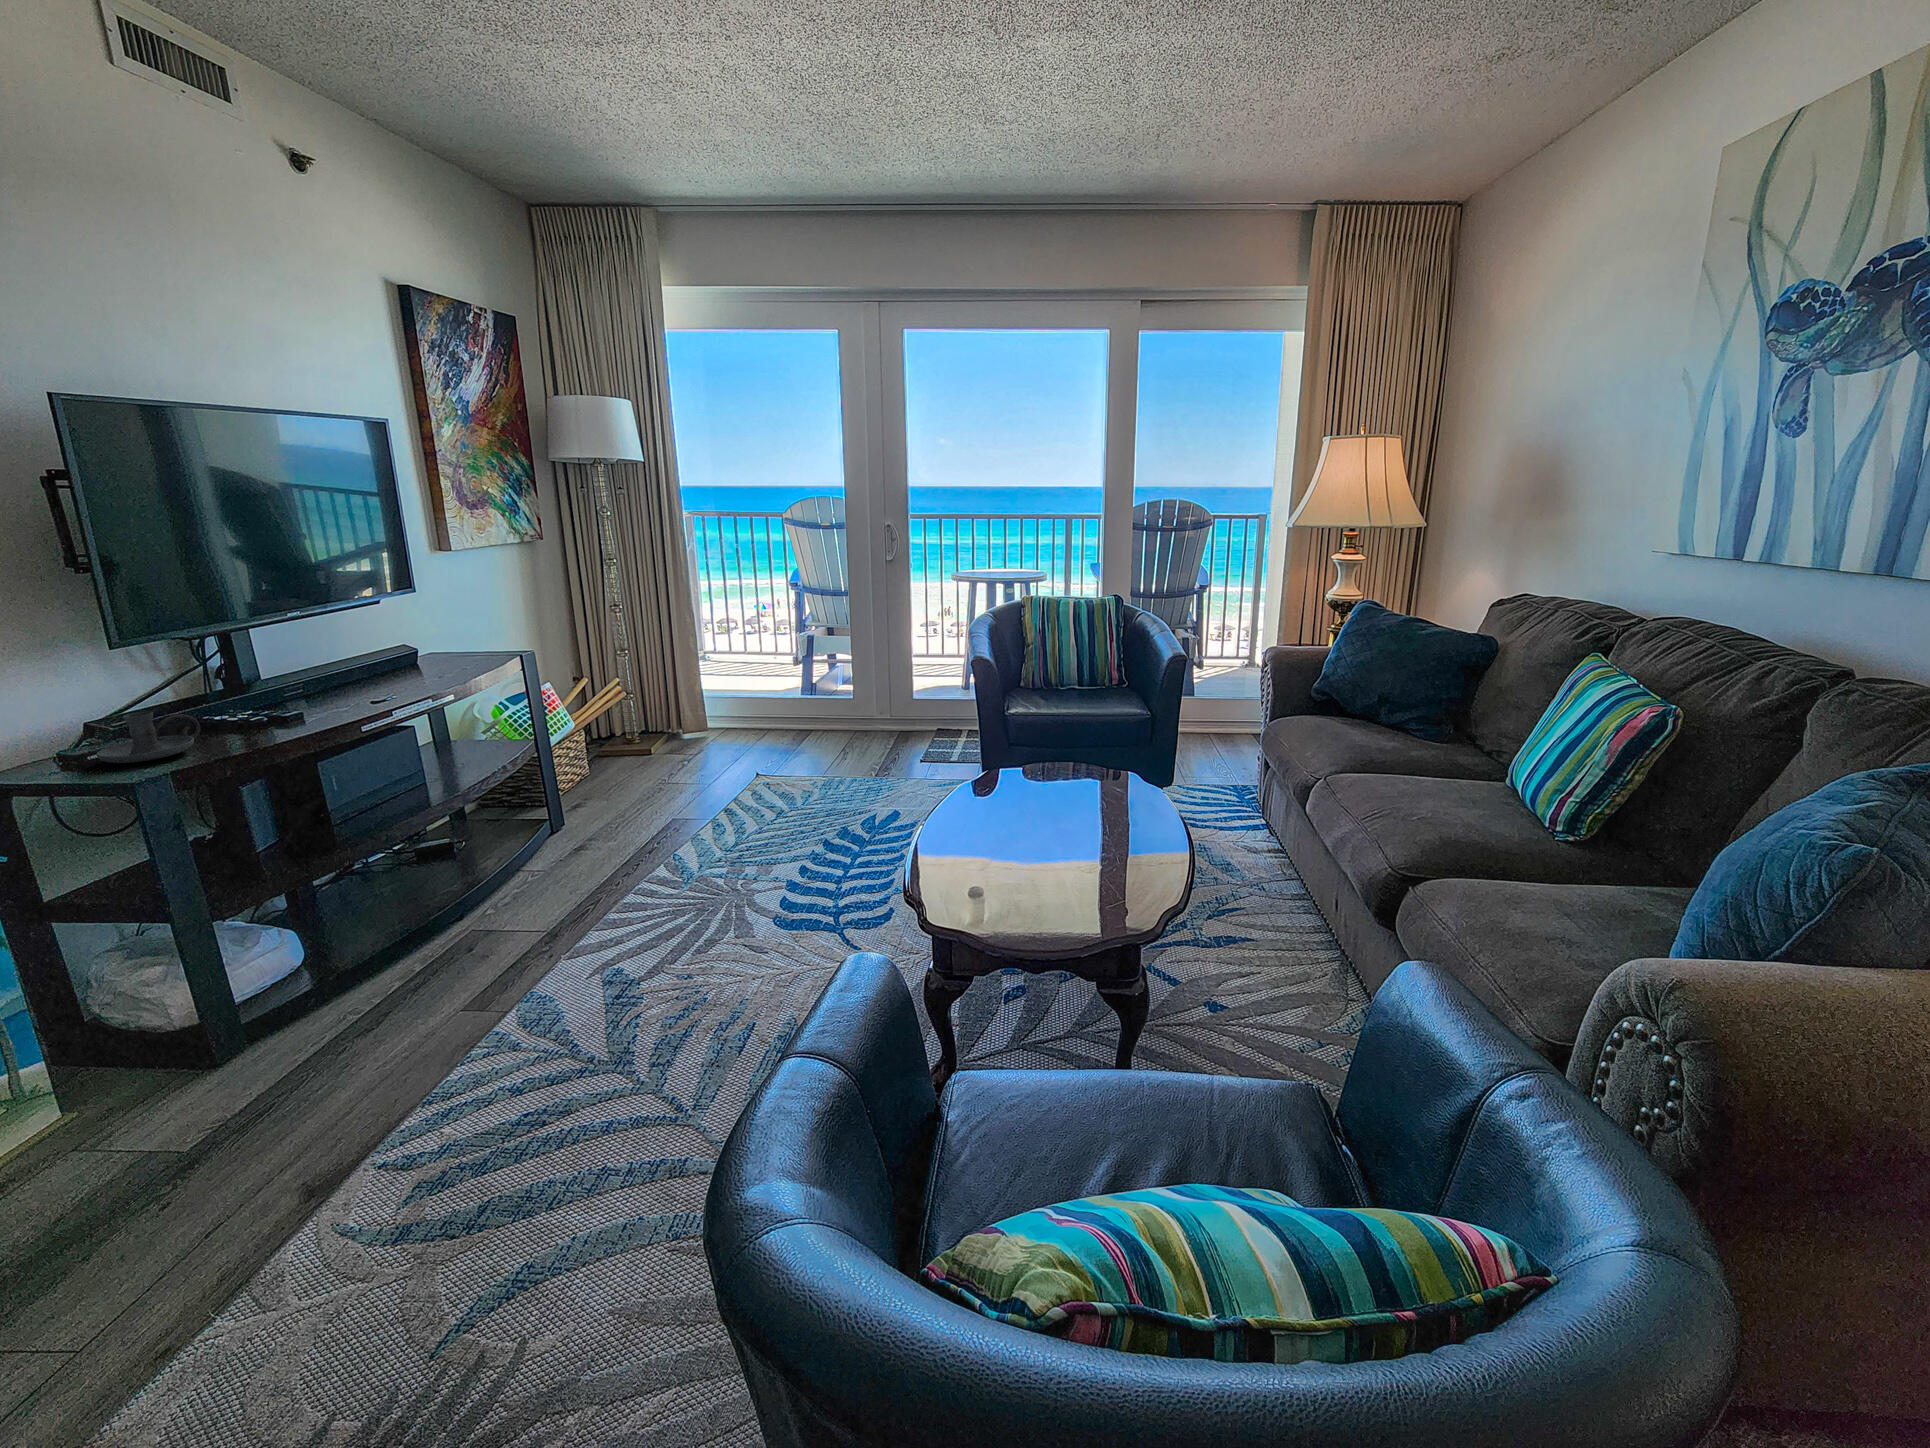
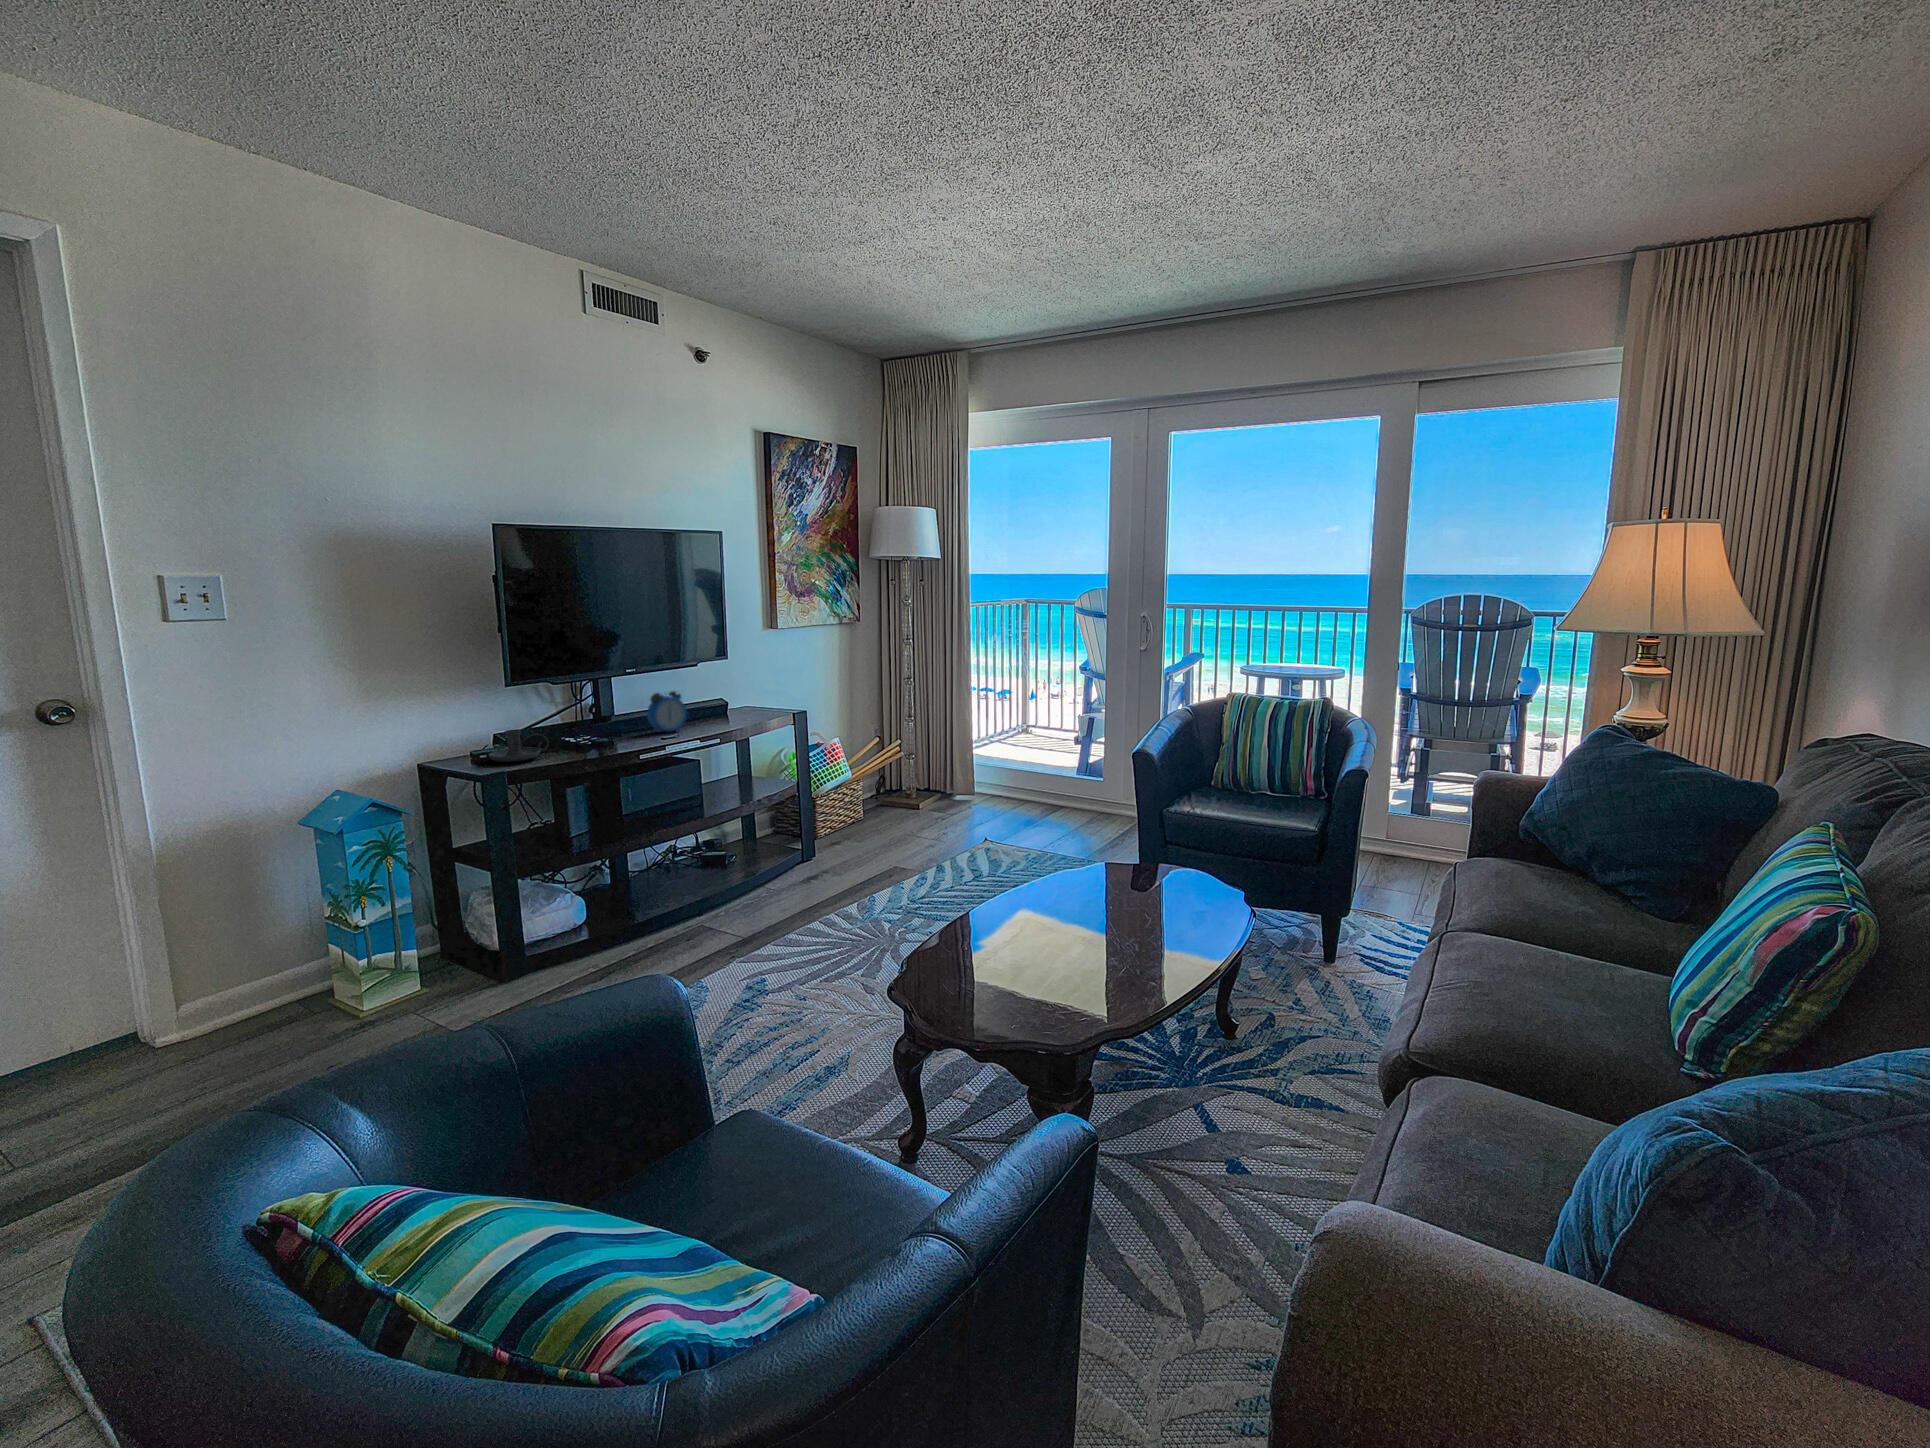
alarm clock: none [328,637,391,695] -> present [647,691,687,732]

